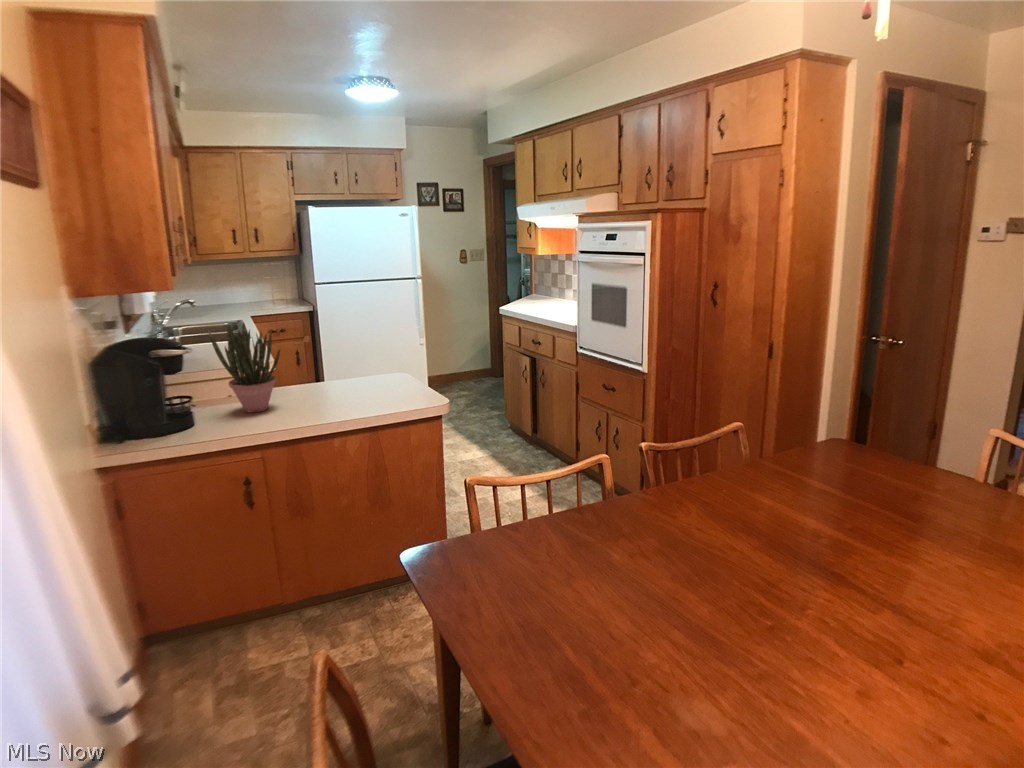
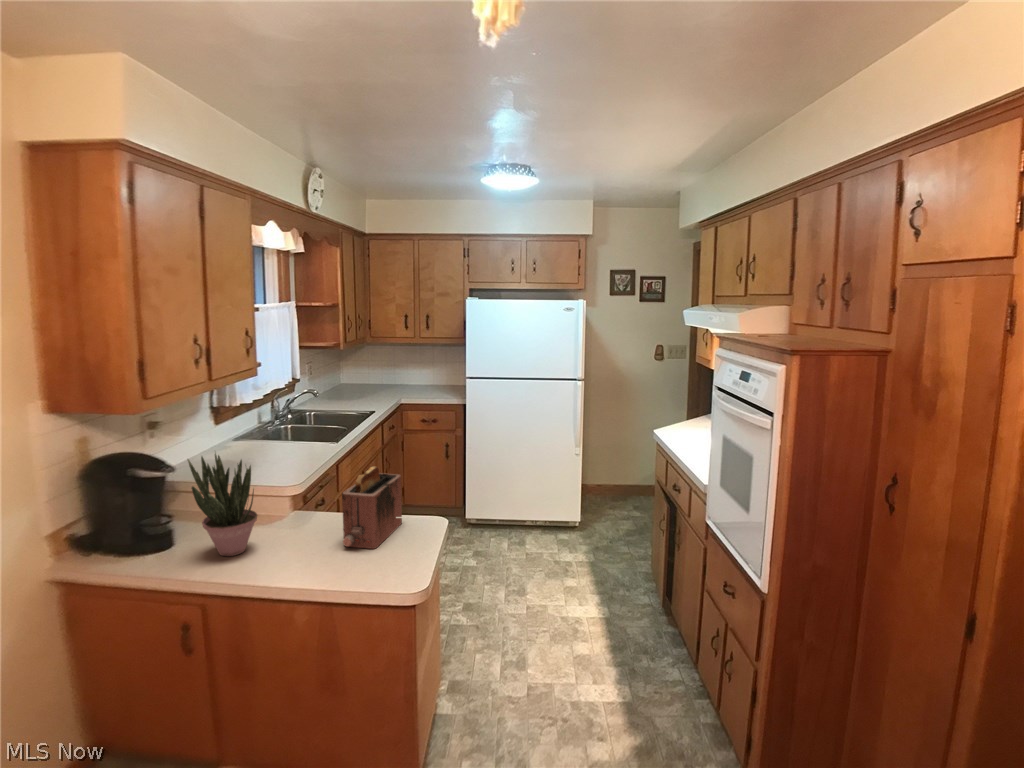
toaster: none [344,330,378,393] -> present [342,467,402,549]

